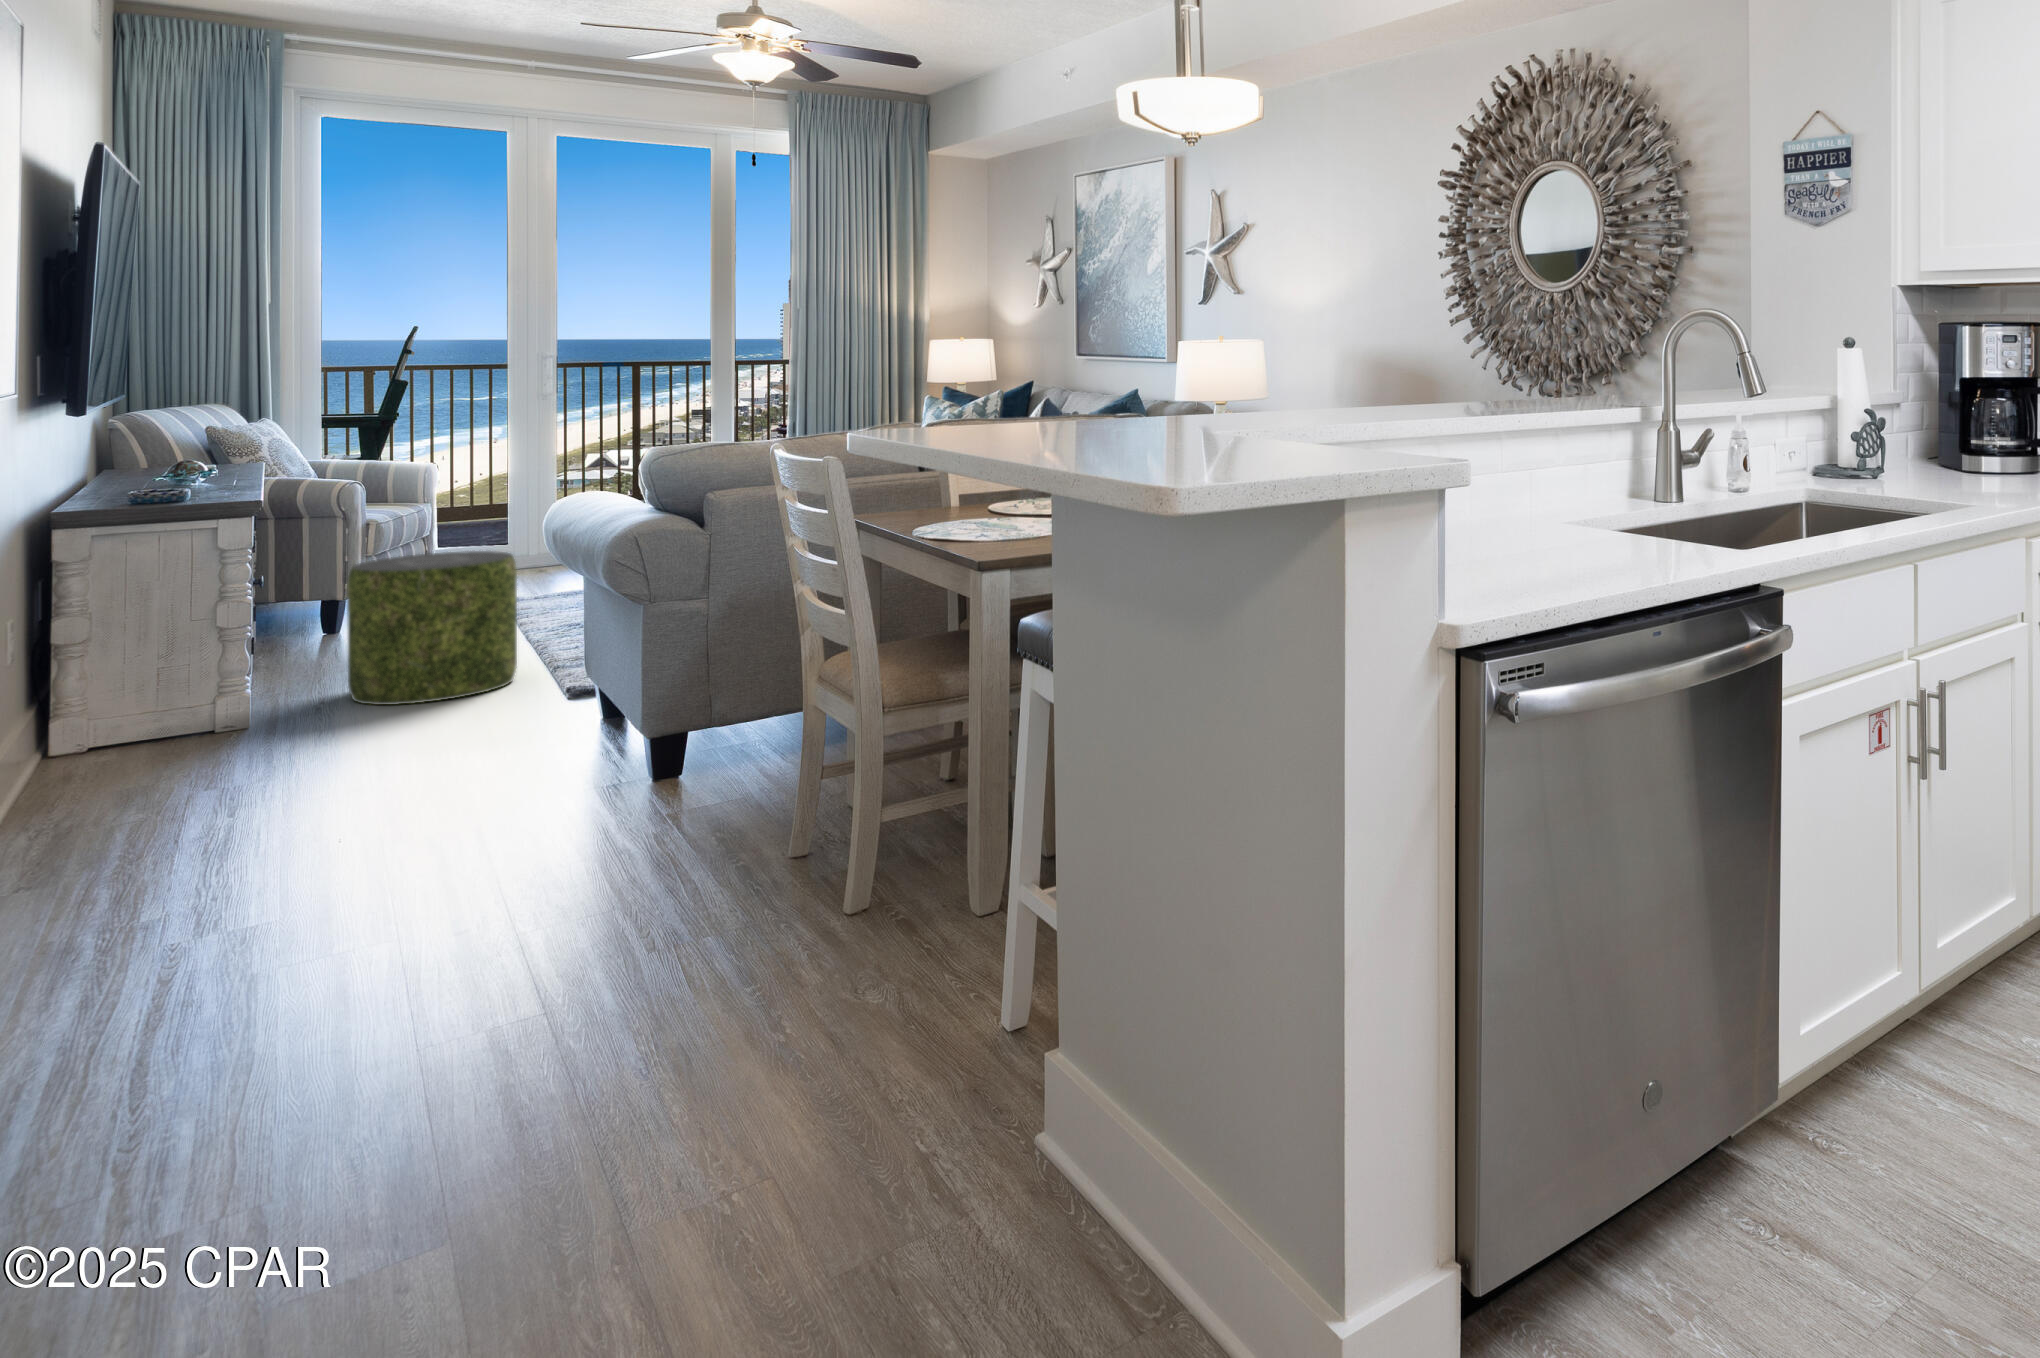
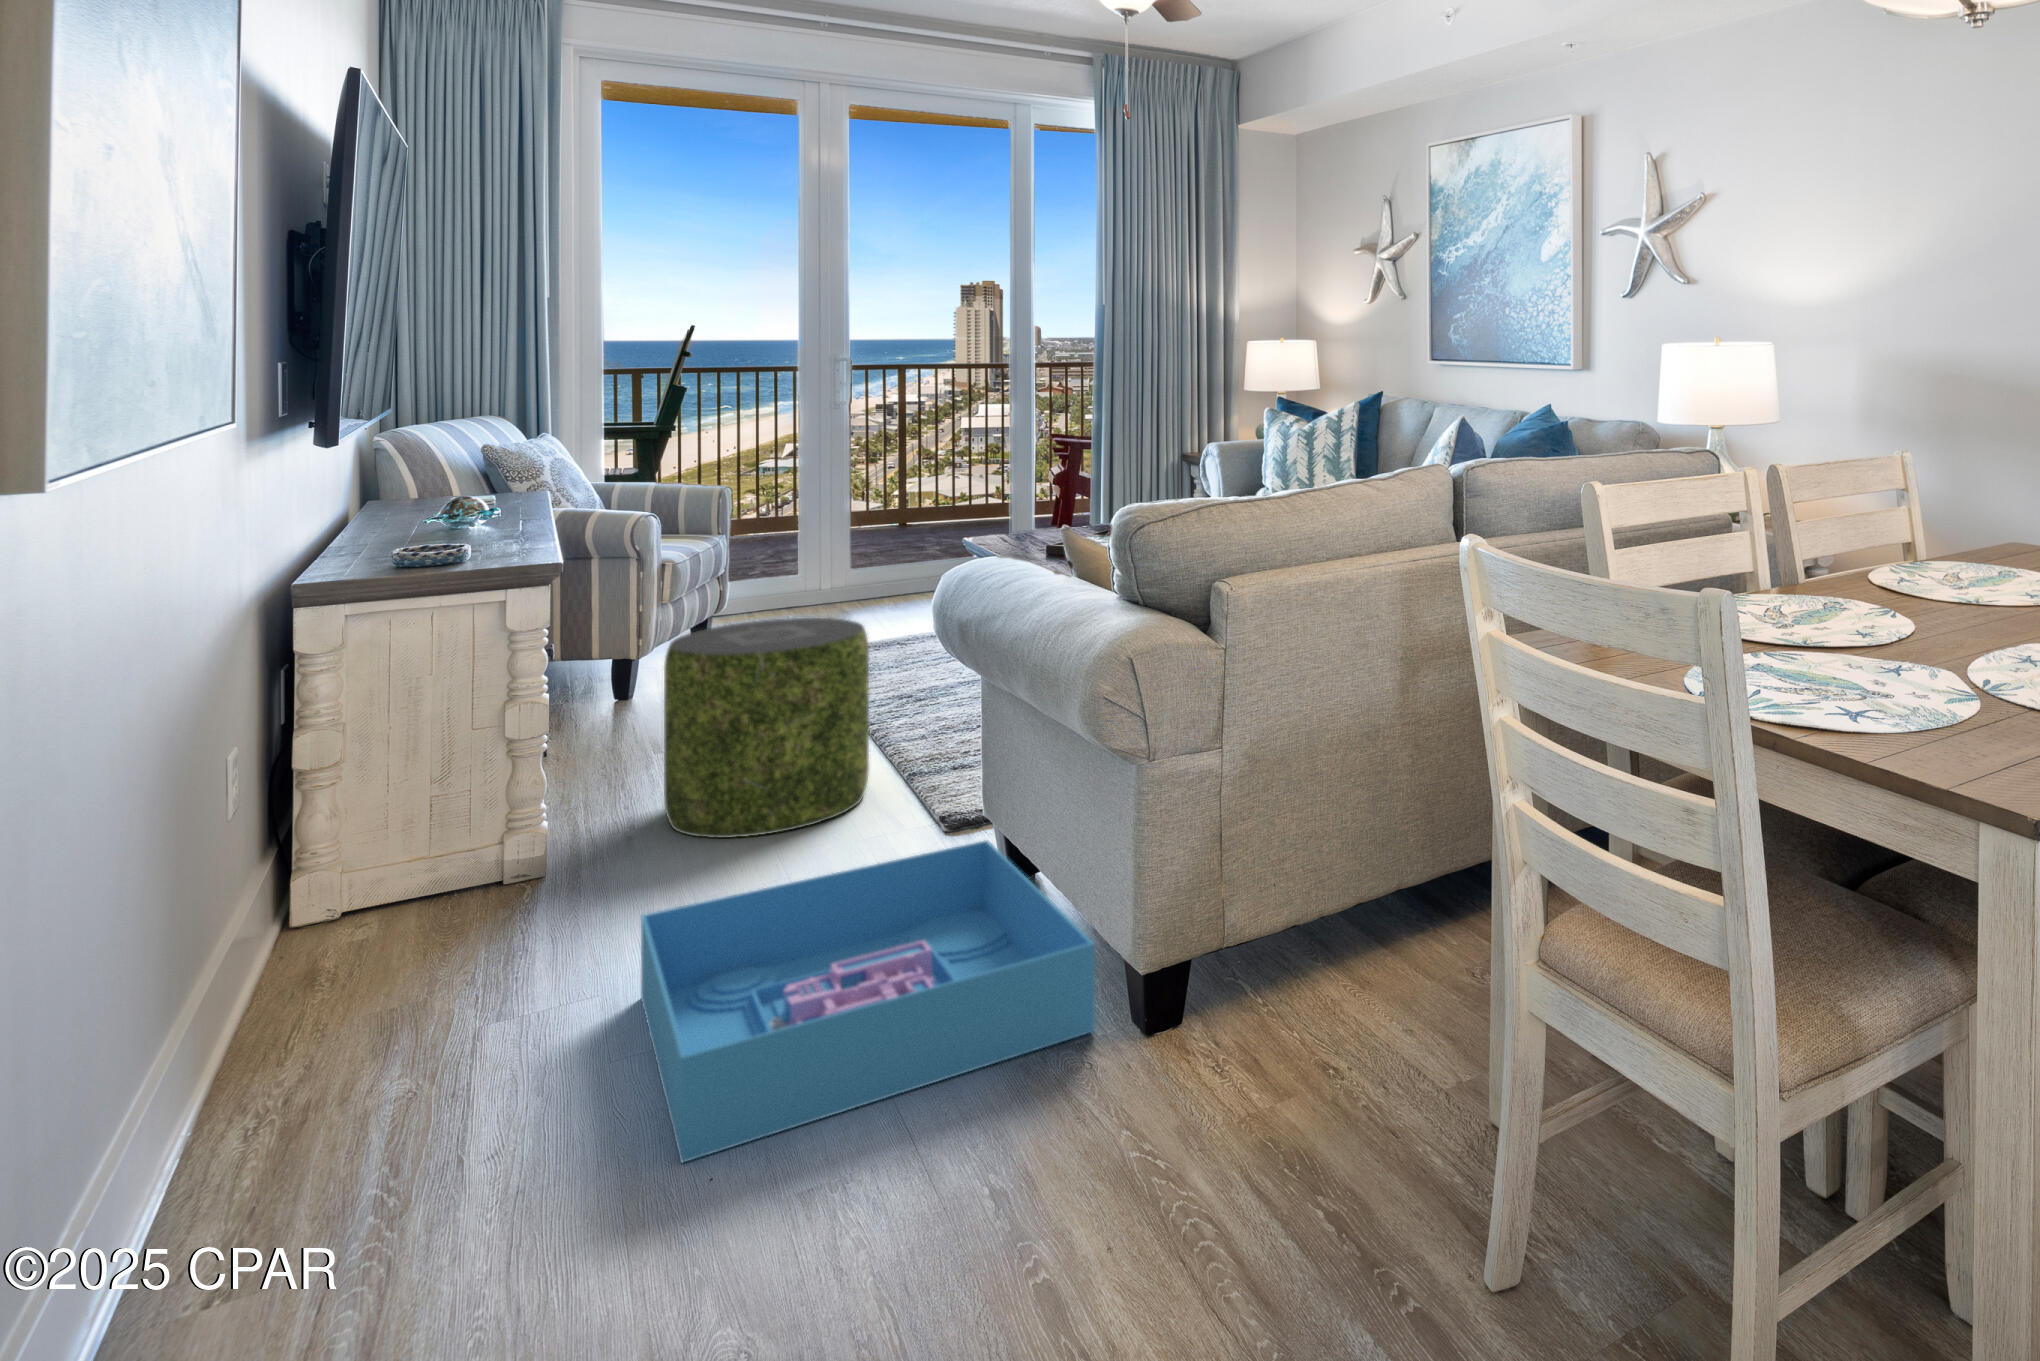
storage bin: none [310,685,618,836] -> present [641,840,1095,1162]

